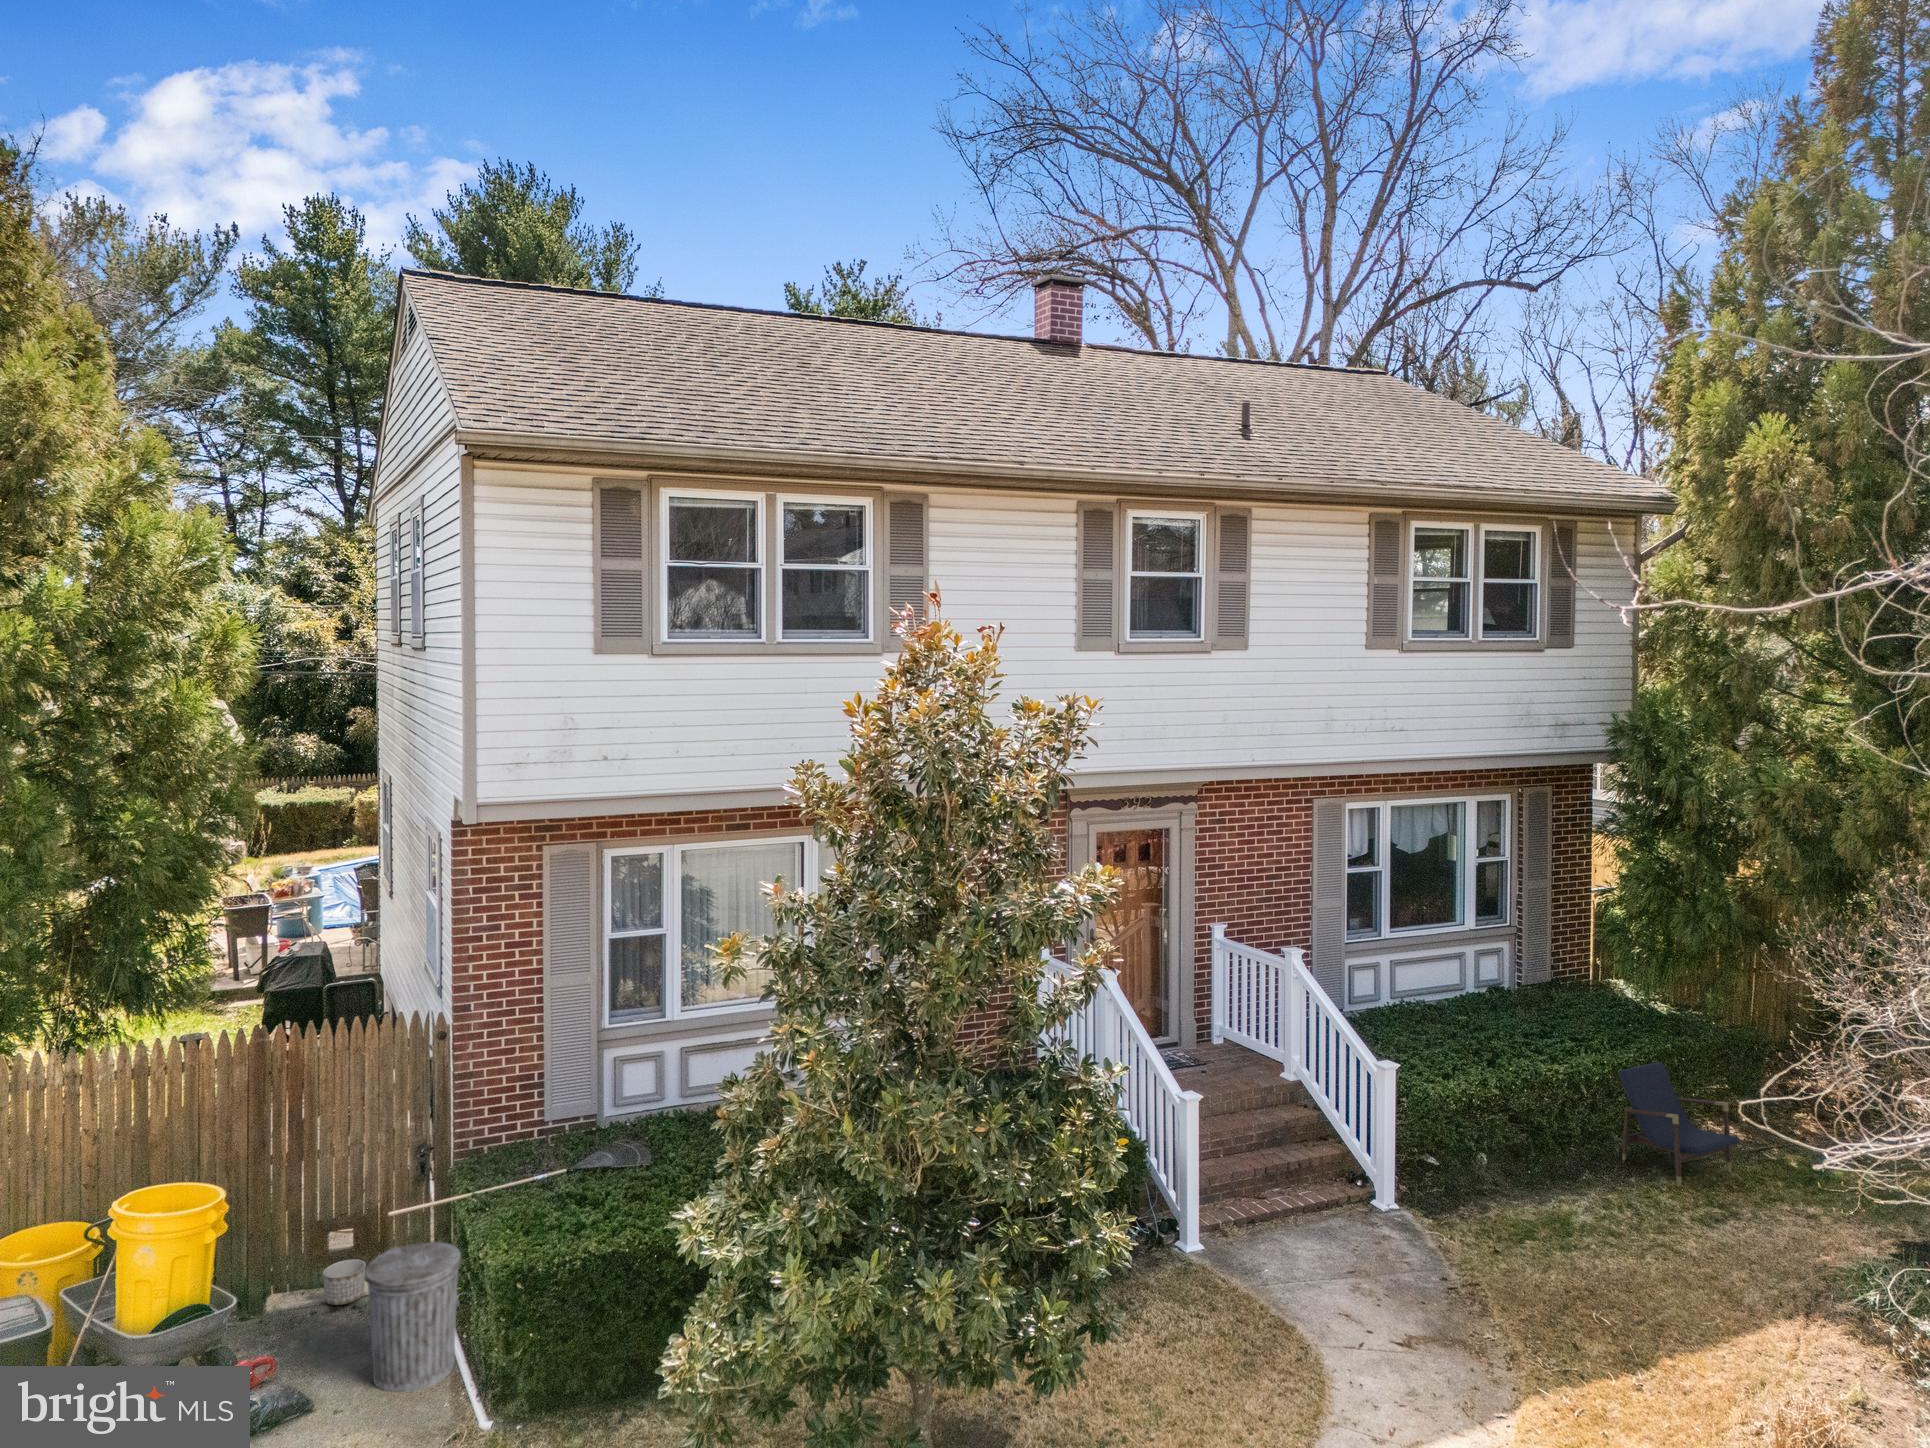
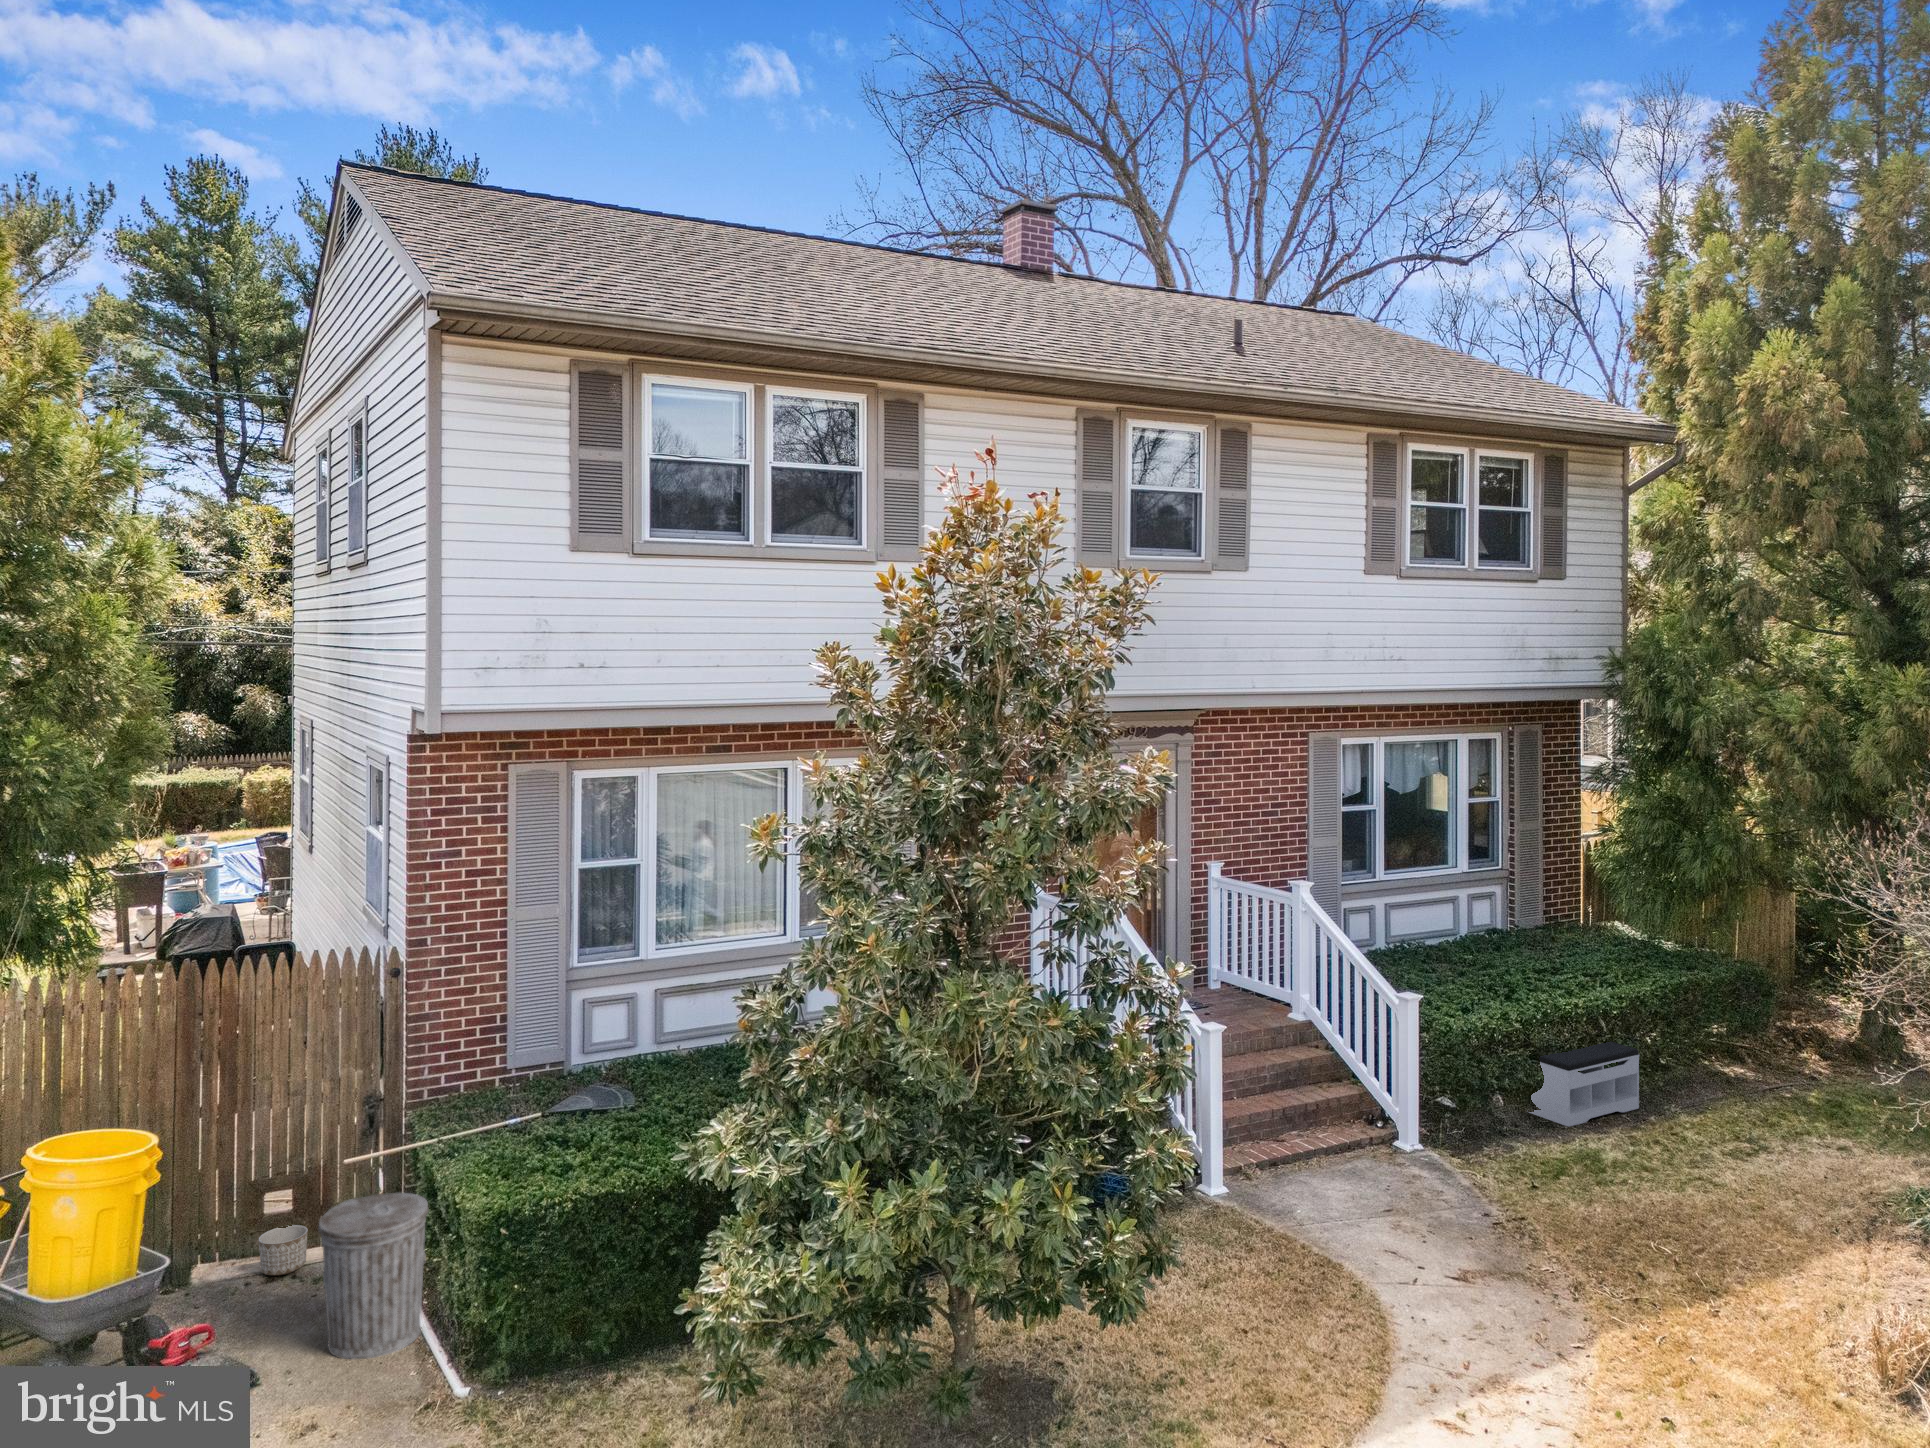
lounge chair: present [1619,1062,1739,1187] -> none [1630,994,1755,1116]
bench: none [1510,1106,1623,1196] -> present [1529,1042,1640,1127]

